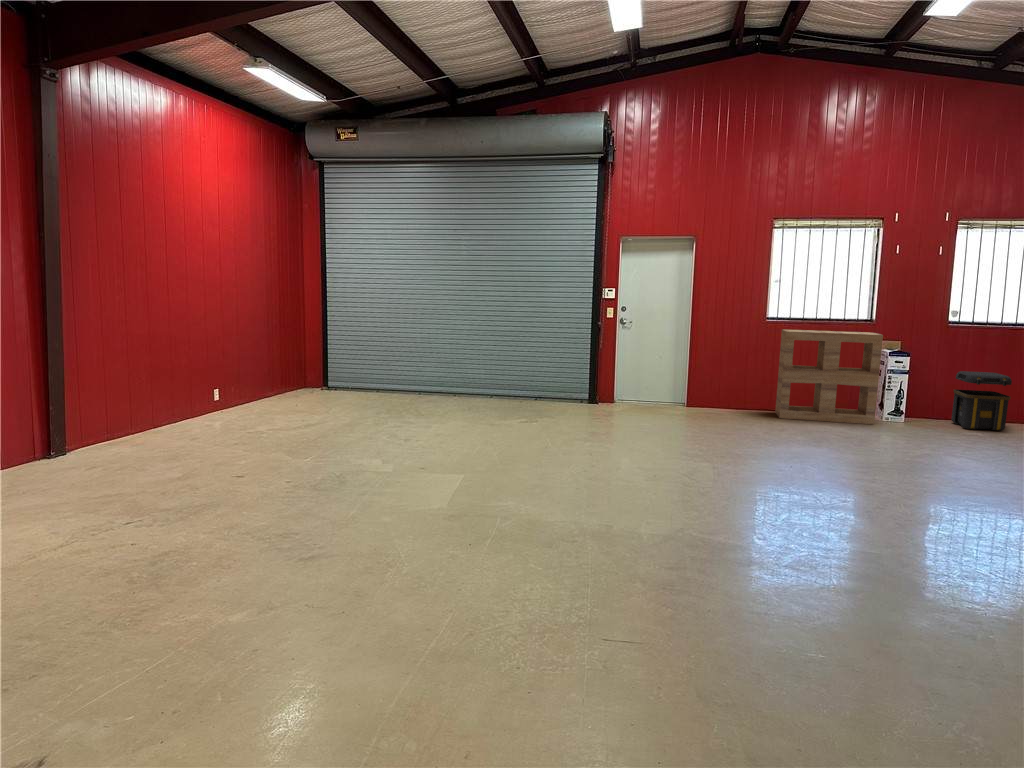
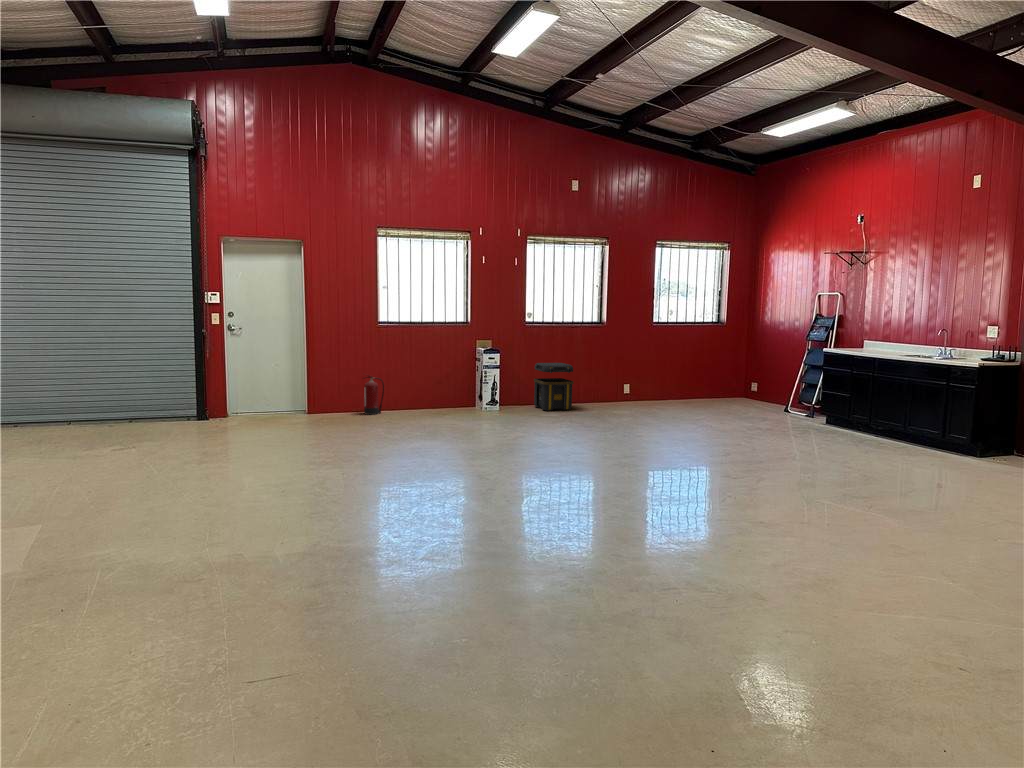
shelving unit: present [775,329,883,424] -> none [393,332,478,416]
fire extinguisher: none [744,371,768,414] -> present [364,375,384,415]

